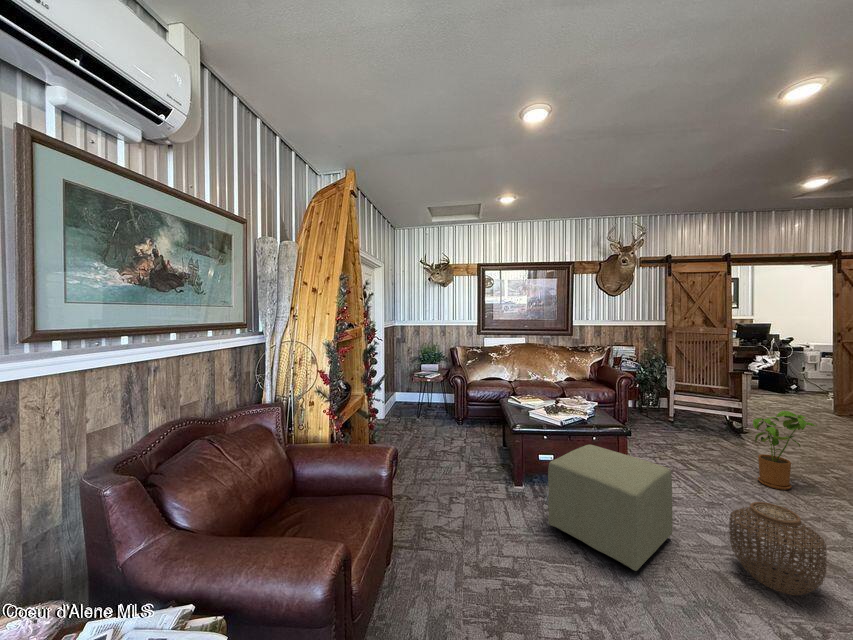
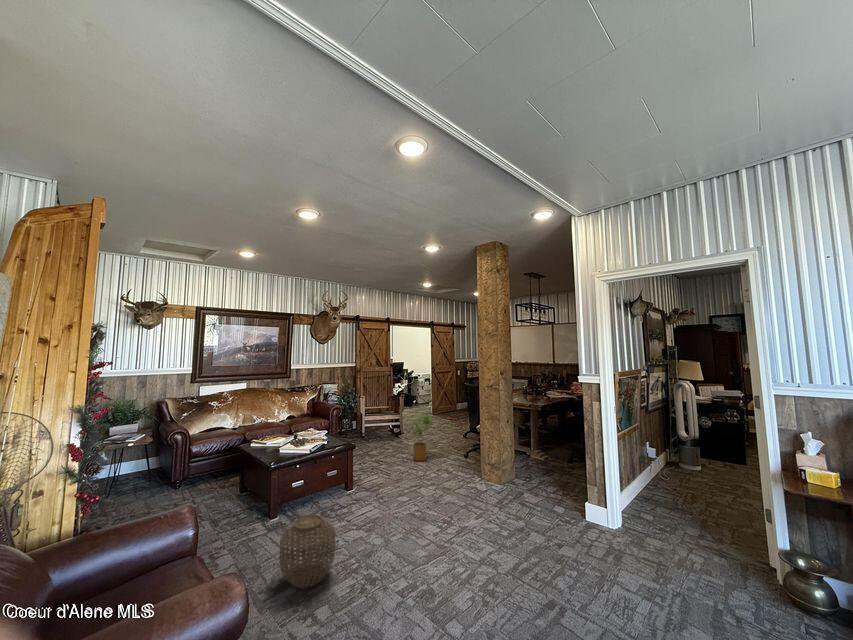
ottoman: present [548,444,672,571] -> none [313,461,386,534]
woven basket: present [729,502,827,595] -> present [279,515,335,588]

